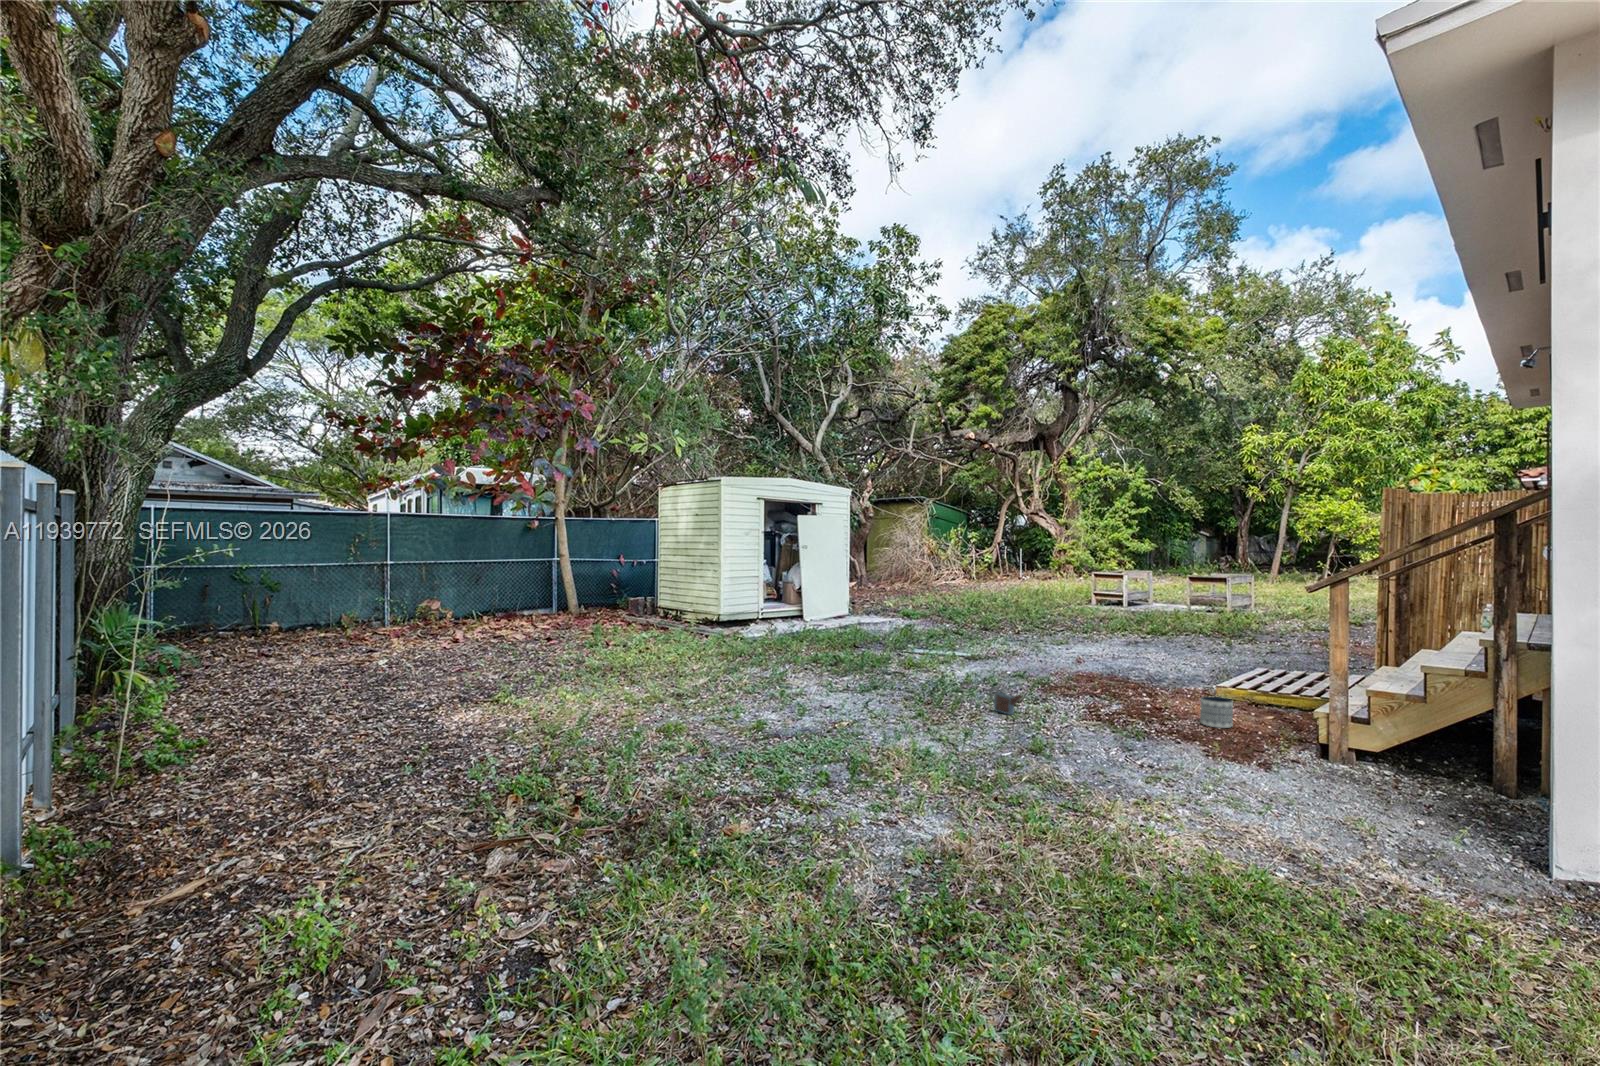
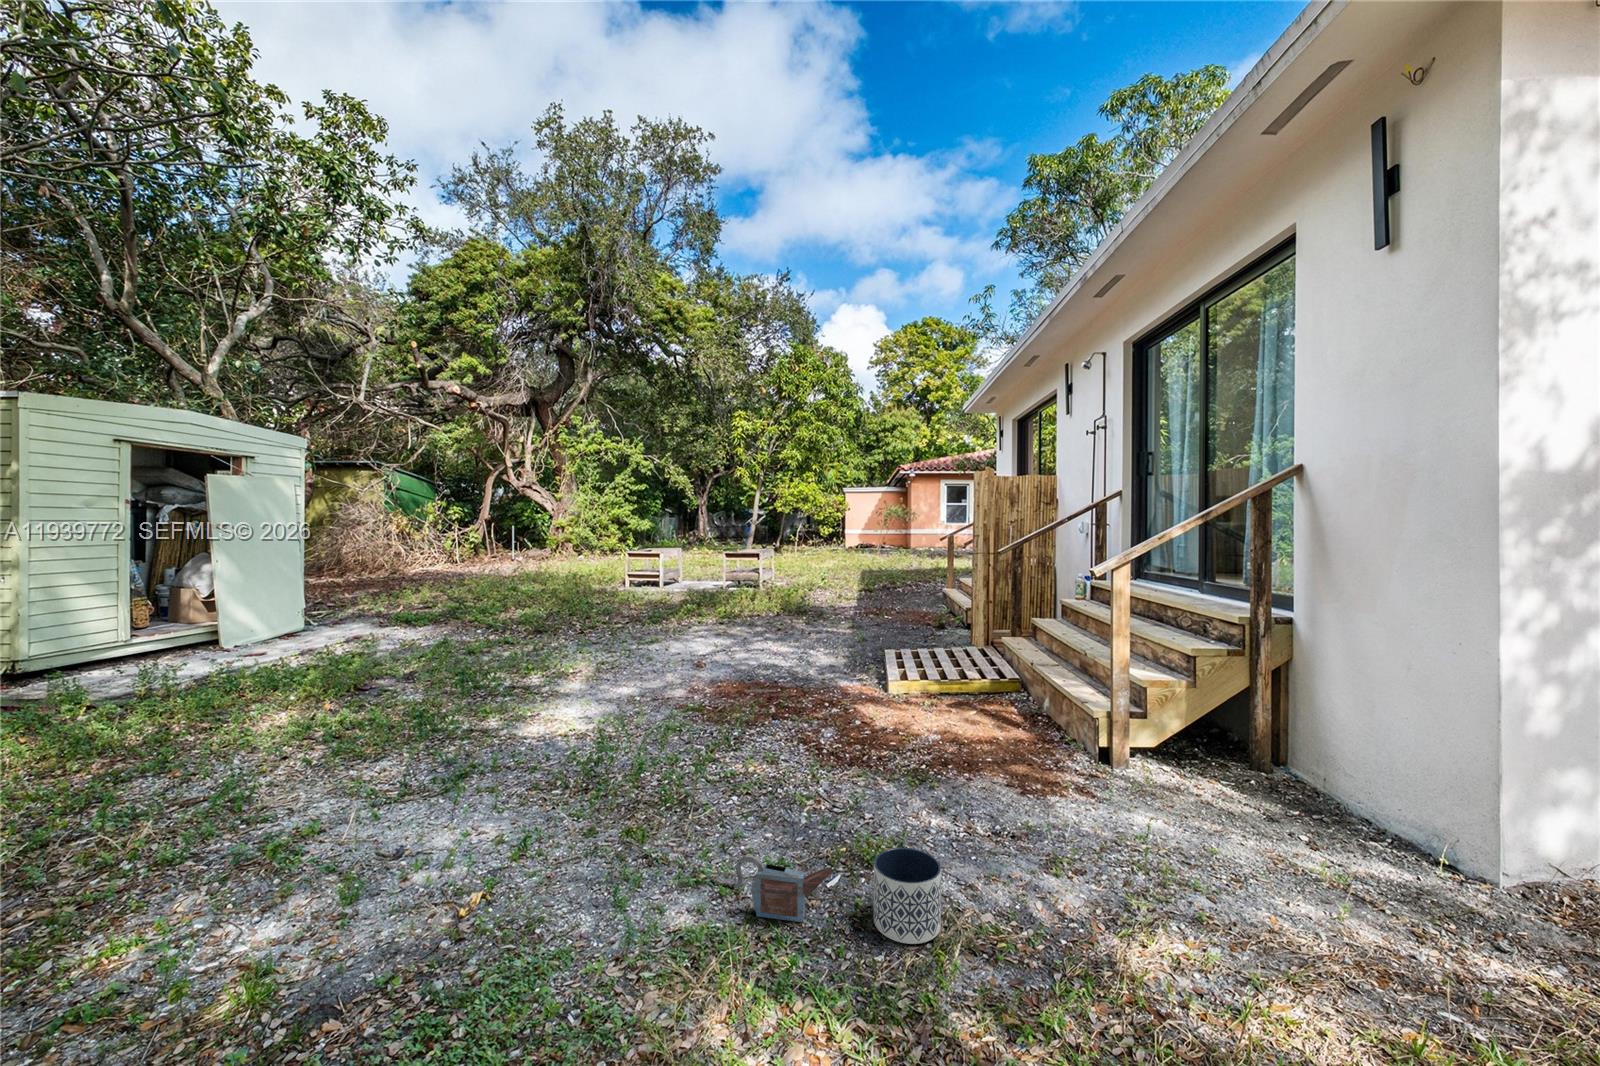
planter: present [1200,696,1233,728] -> present [874,848,941,944]

